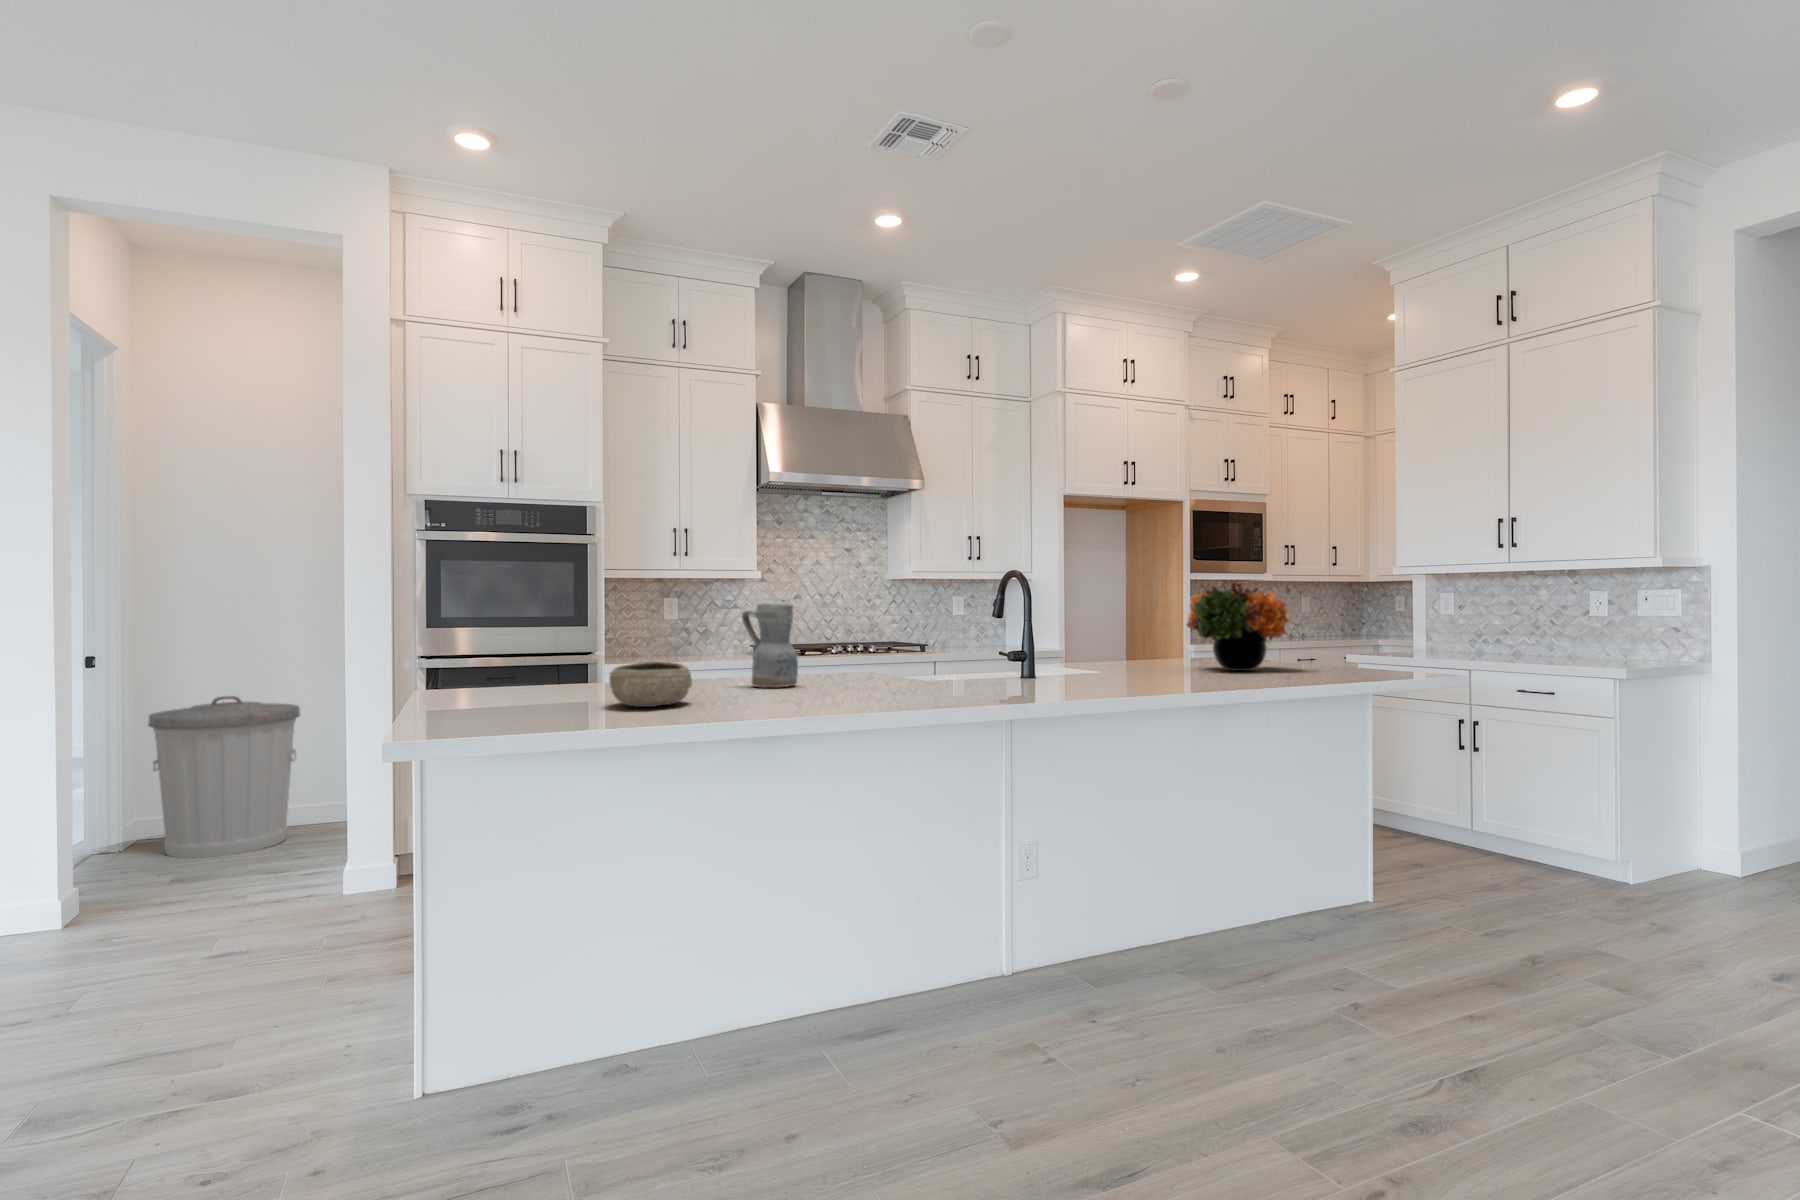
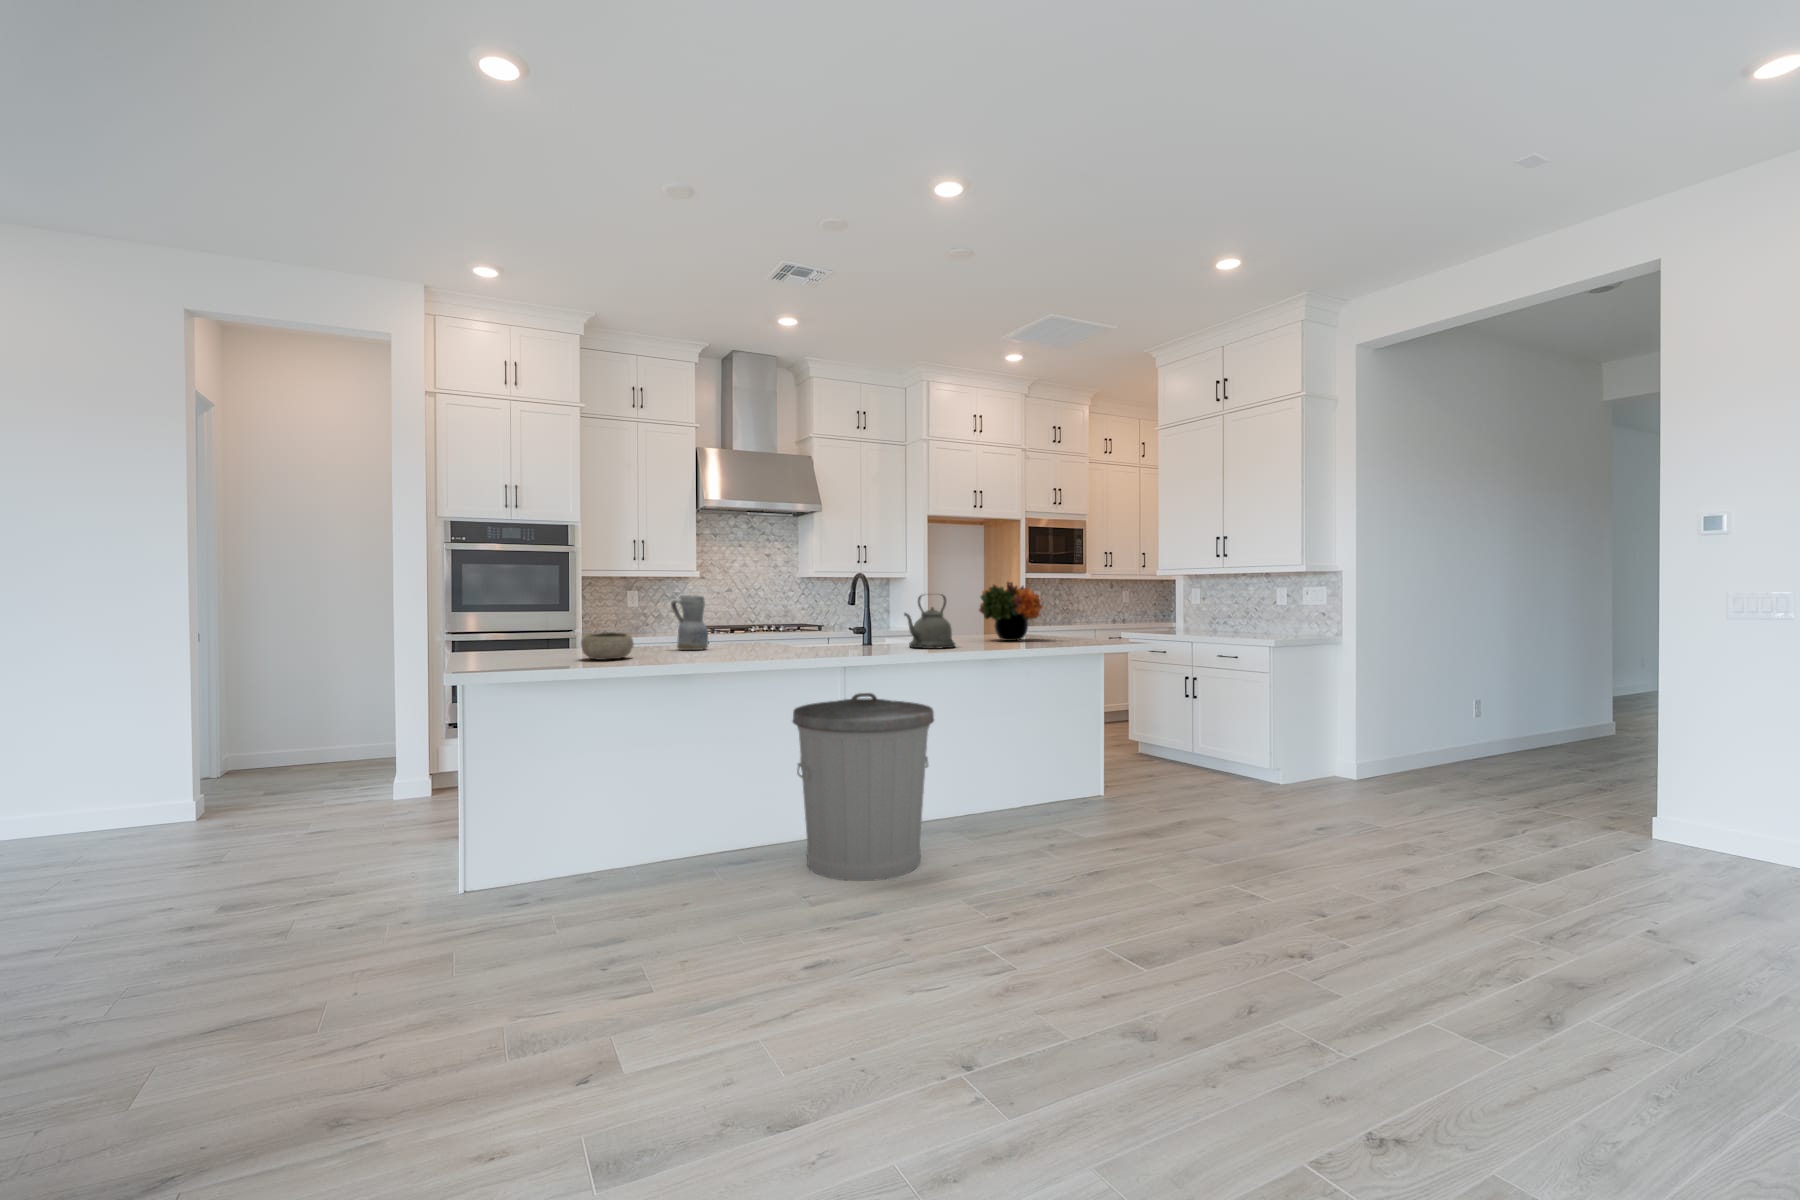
kettle: none [1102,600,1179,685] -> present [904,595,955,649]
trash can: present [148,696,300,858] -> present [793,693,934,881]

